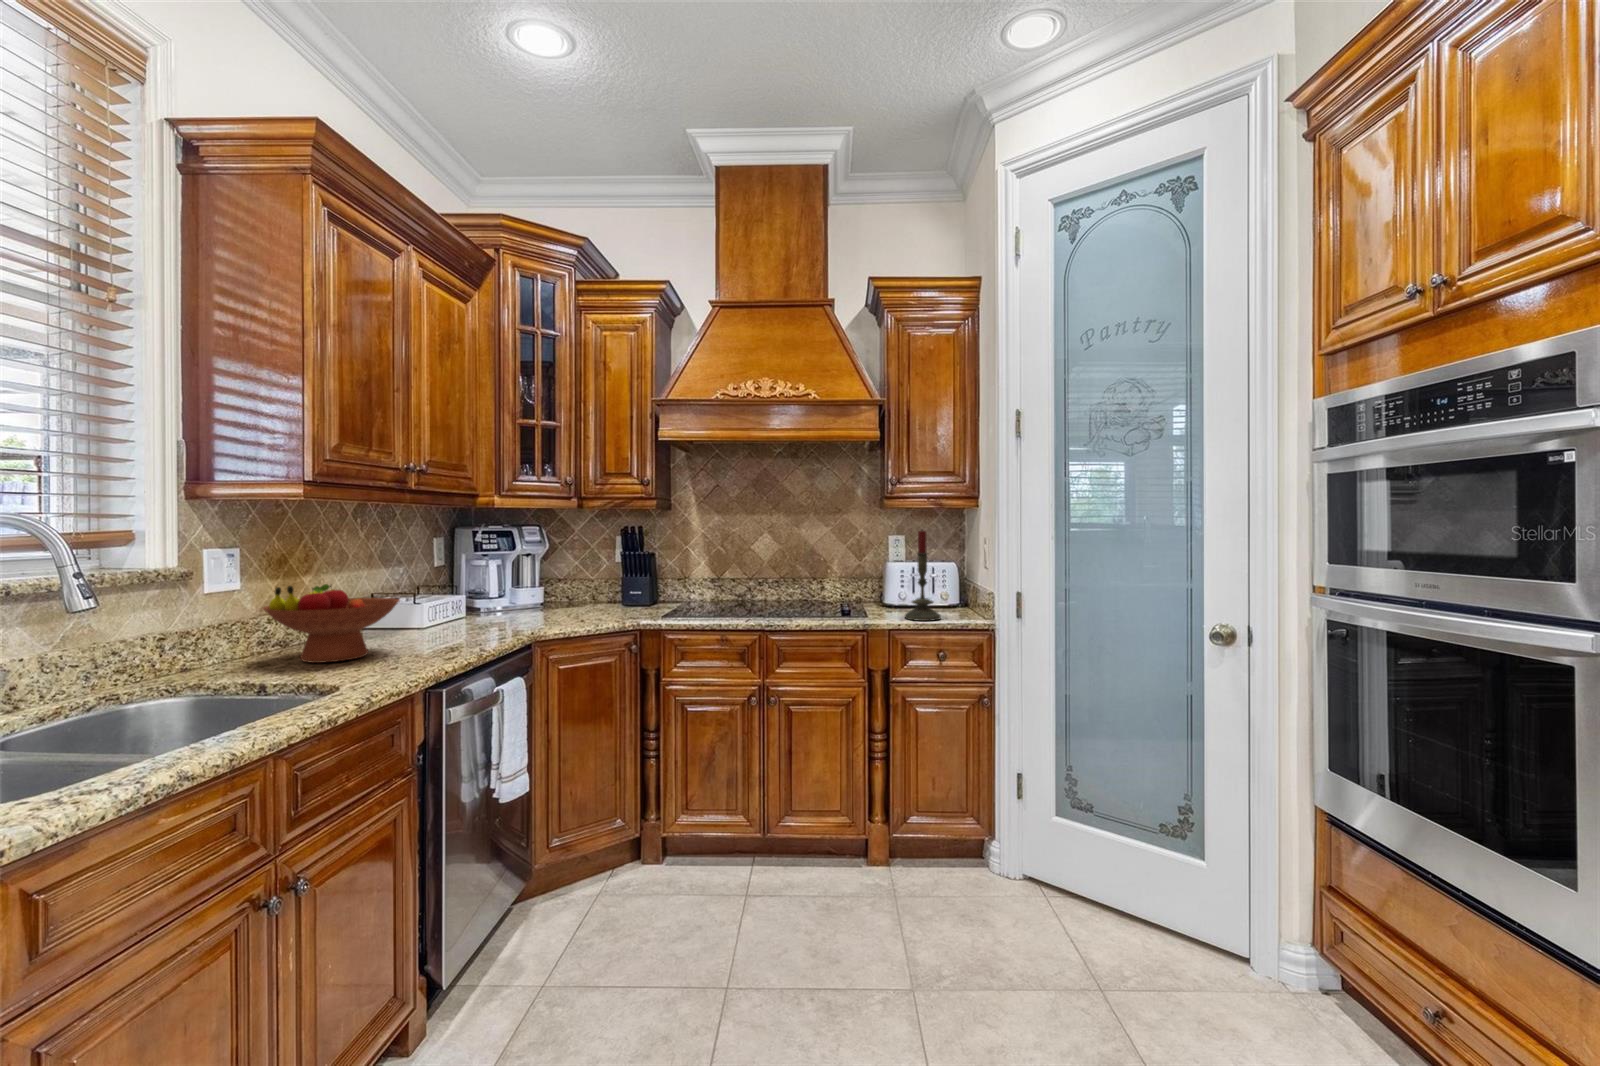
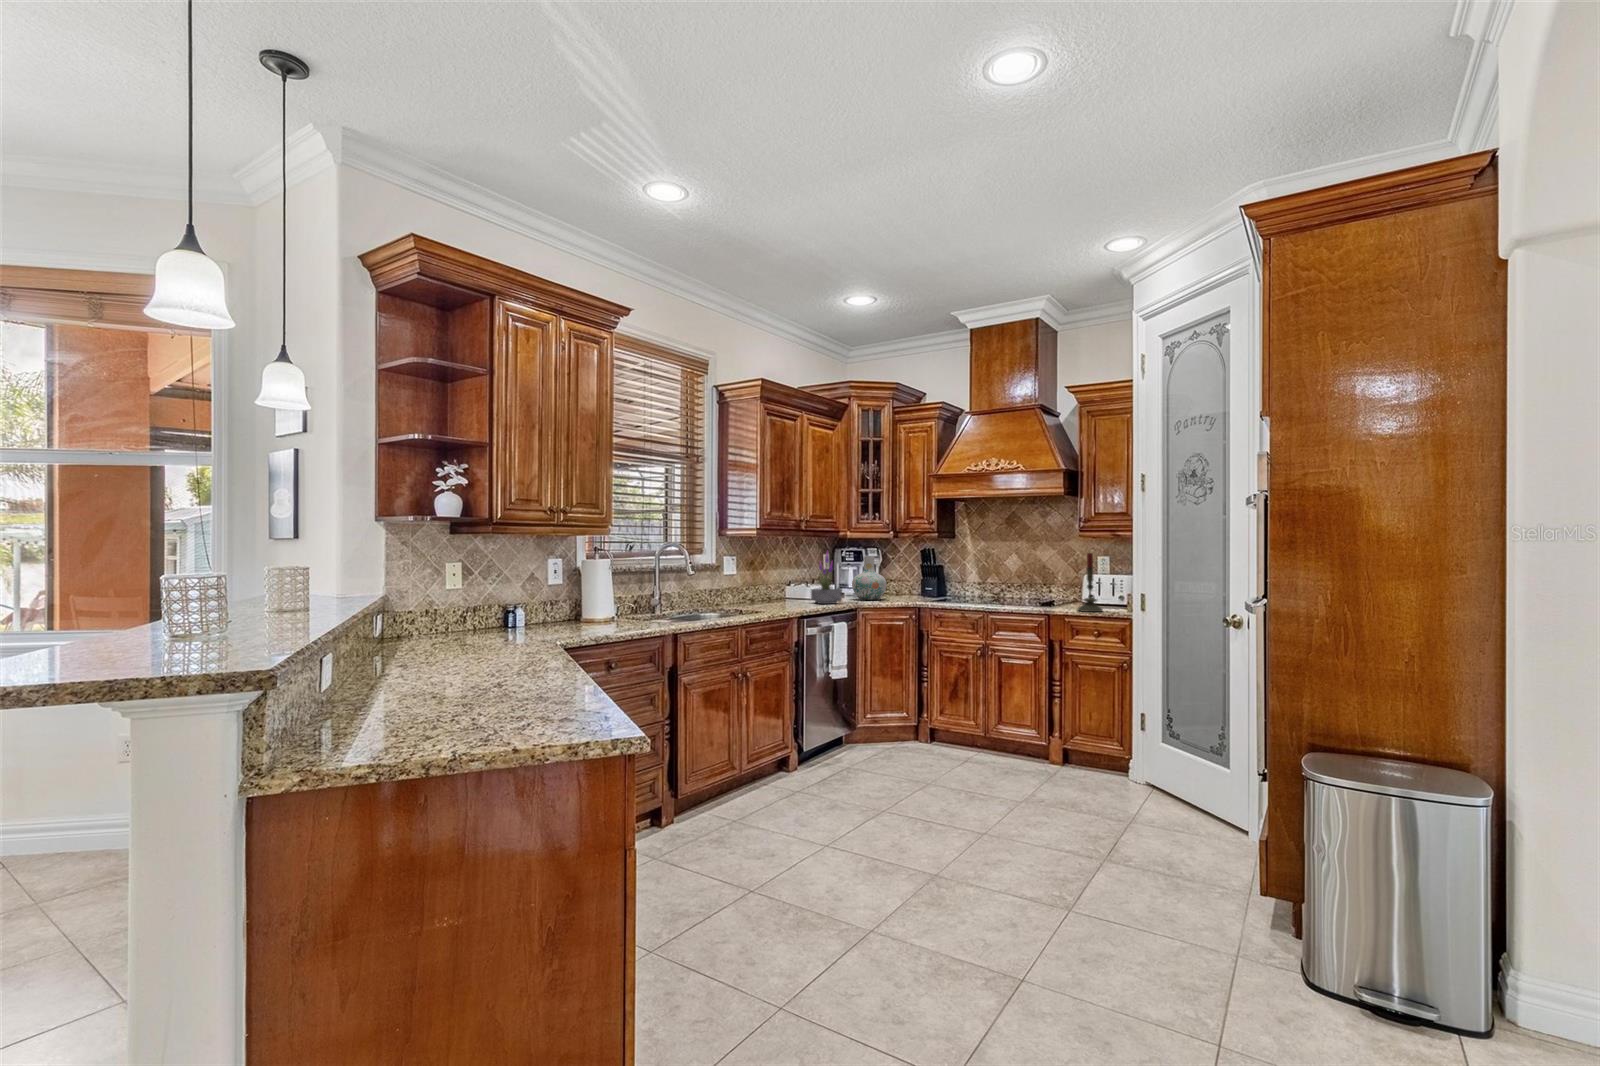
potted plant: none [432,531,502,641] -> present [811,553,841,604]
vase: none [511,541,577,622] -> present [852,556,887,600]
fruit bowl: present [263,584,399,663] -> none [745,572,795,606]

